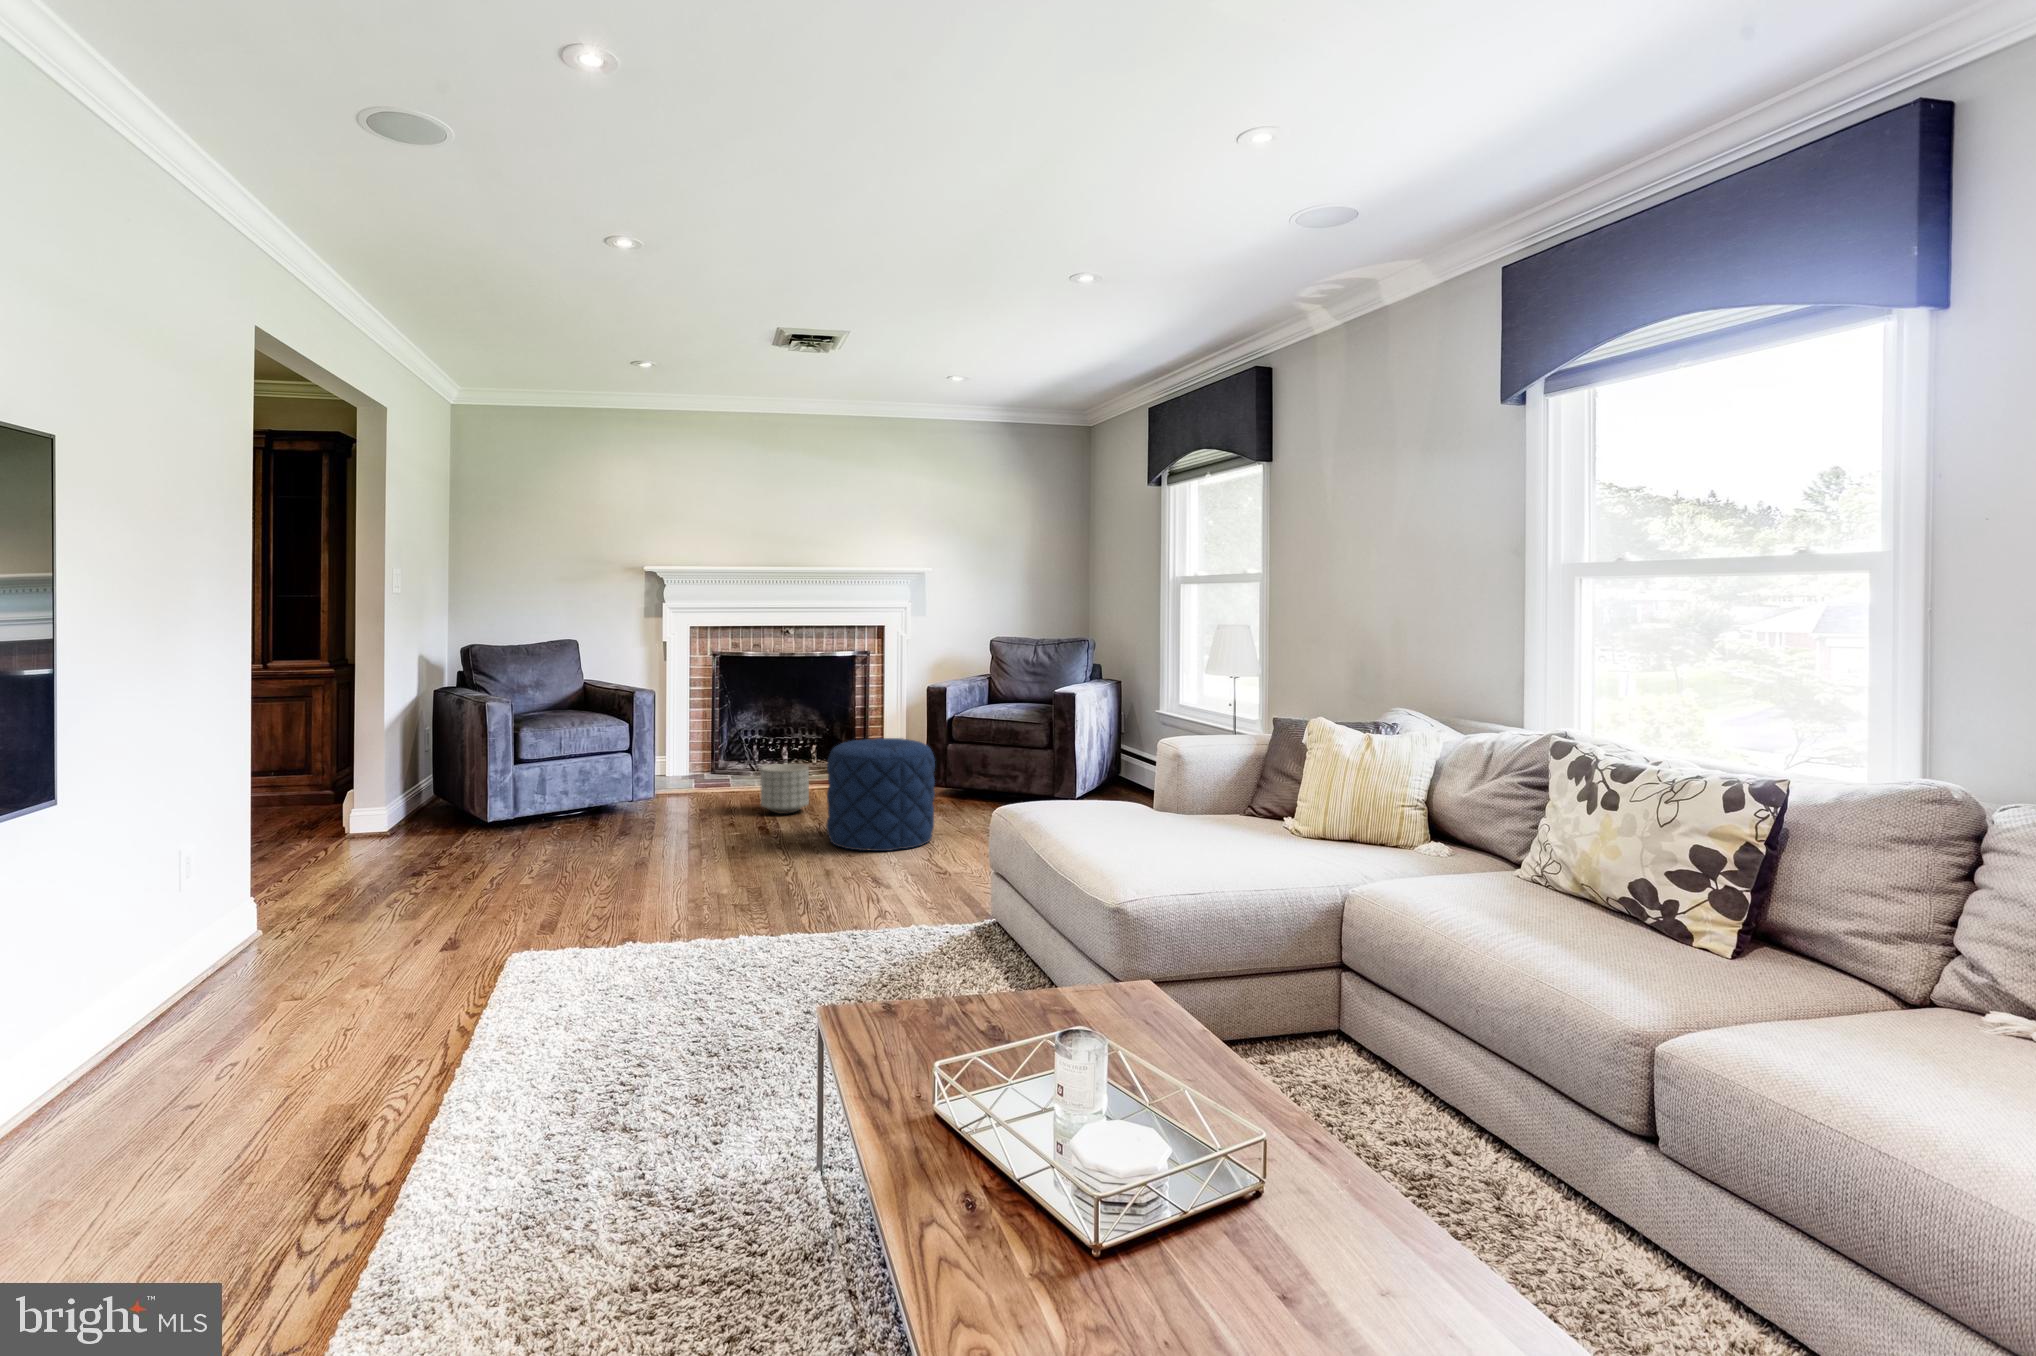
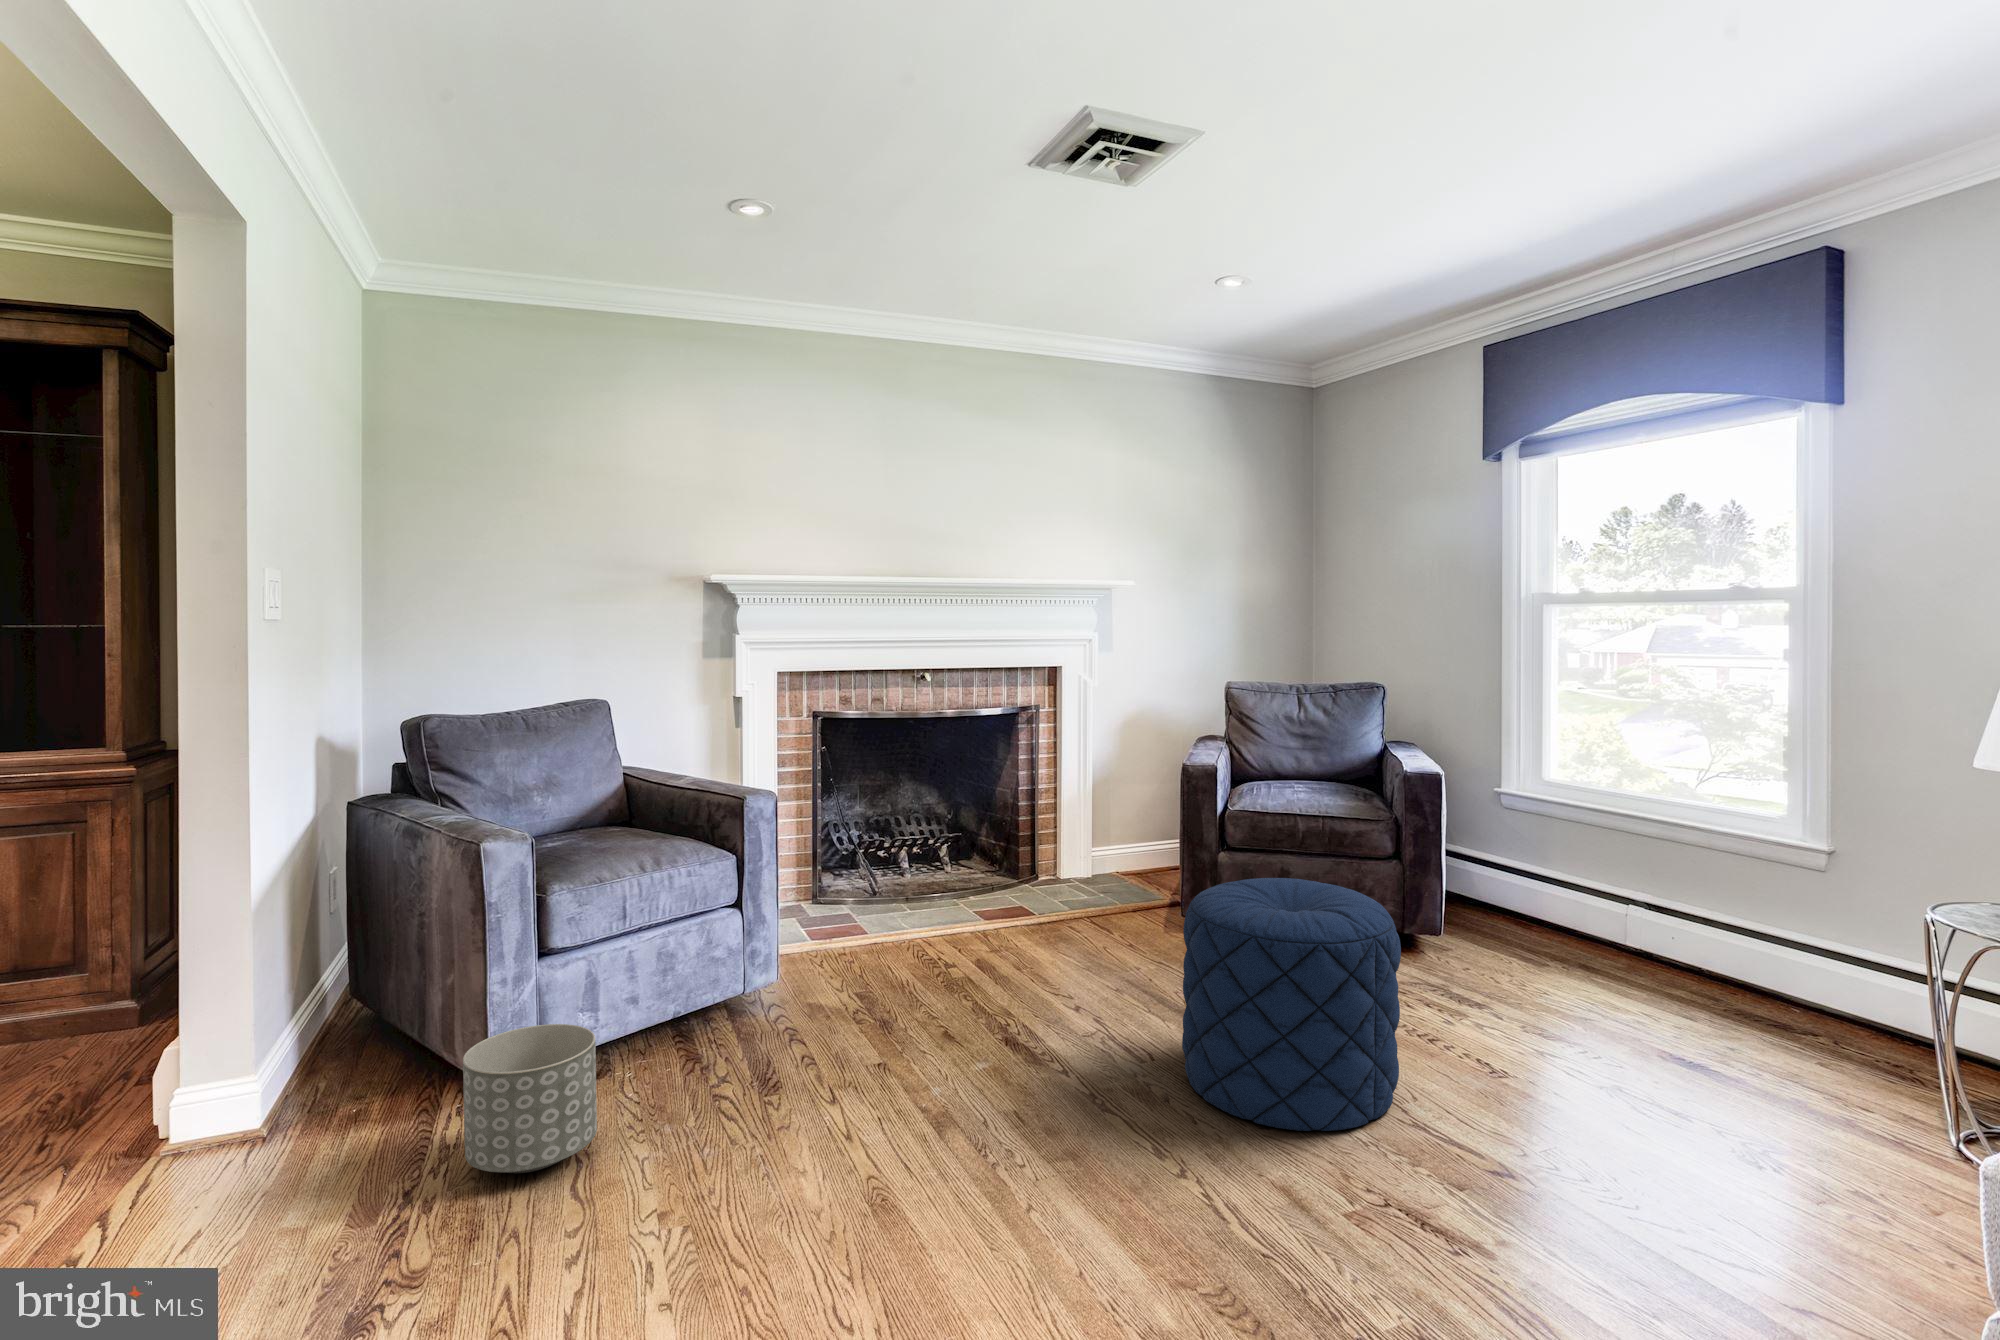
planter: present [760,764,809,814] -> present [463,1024,597,1173]

